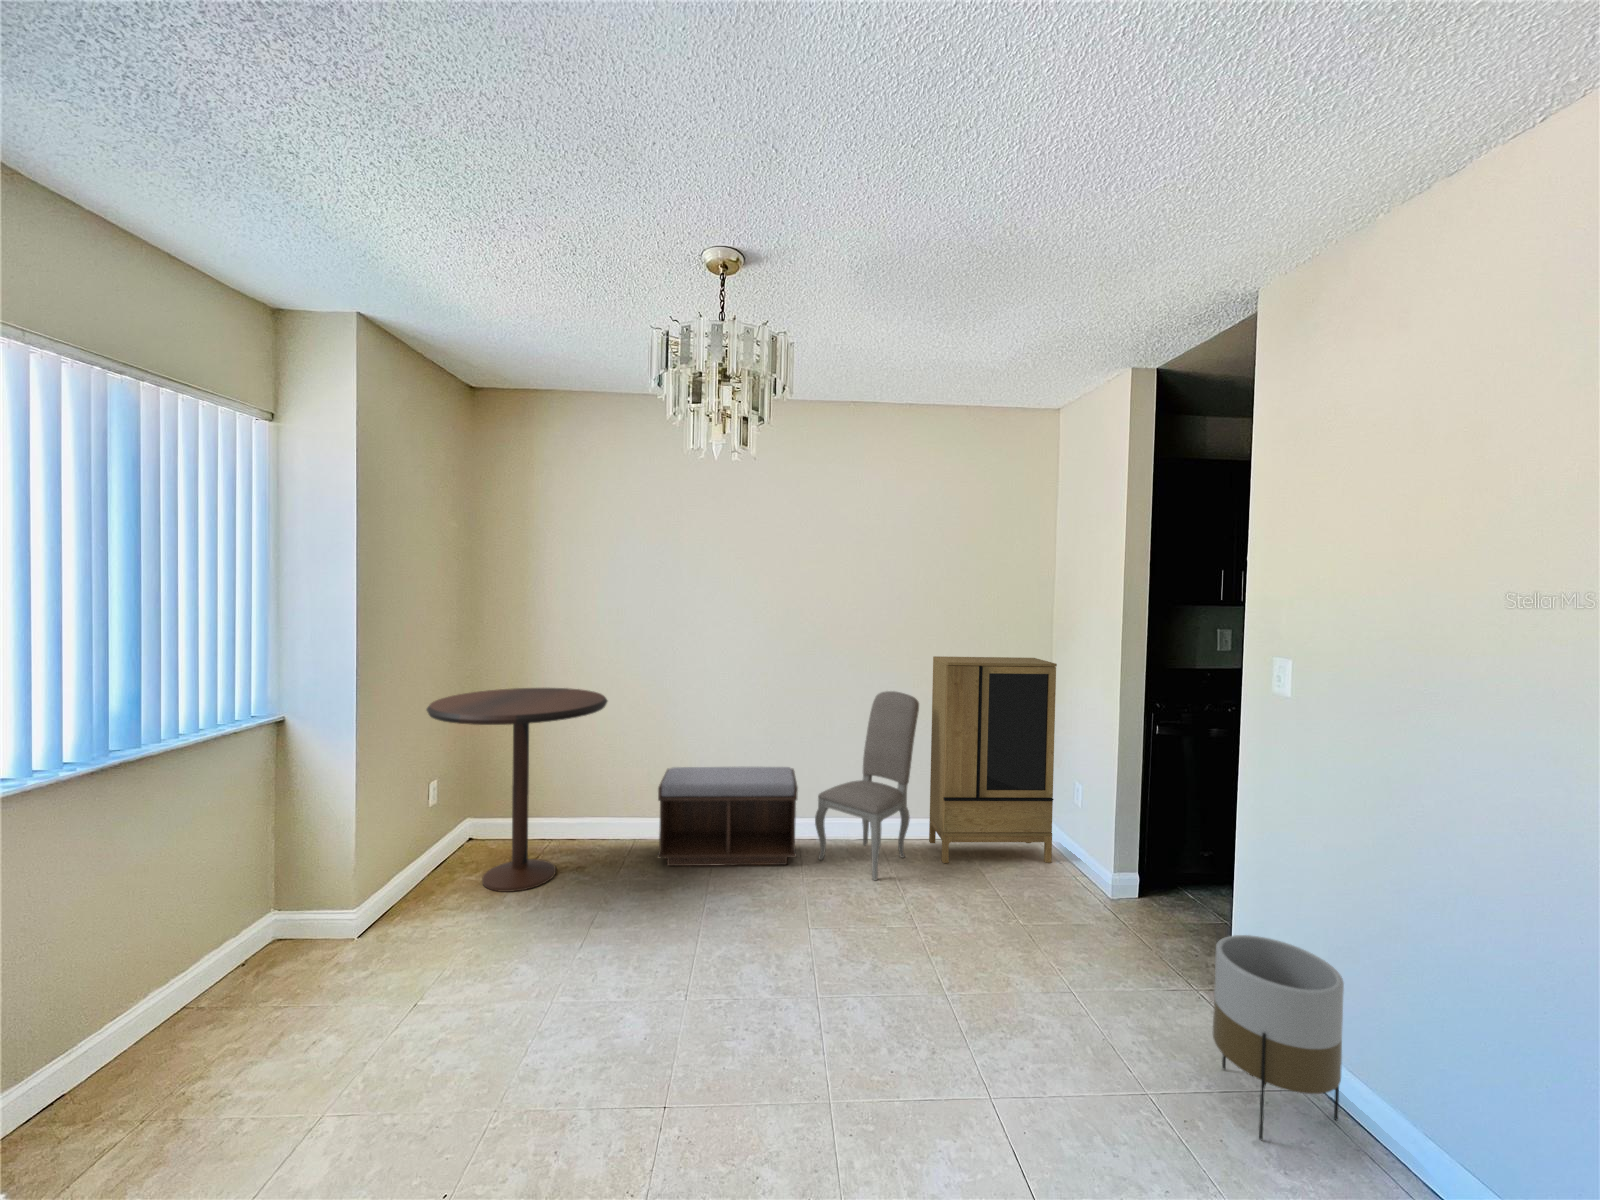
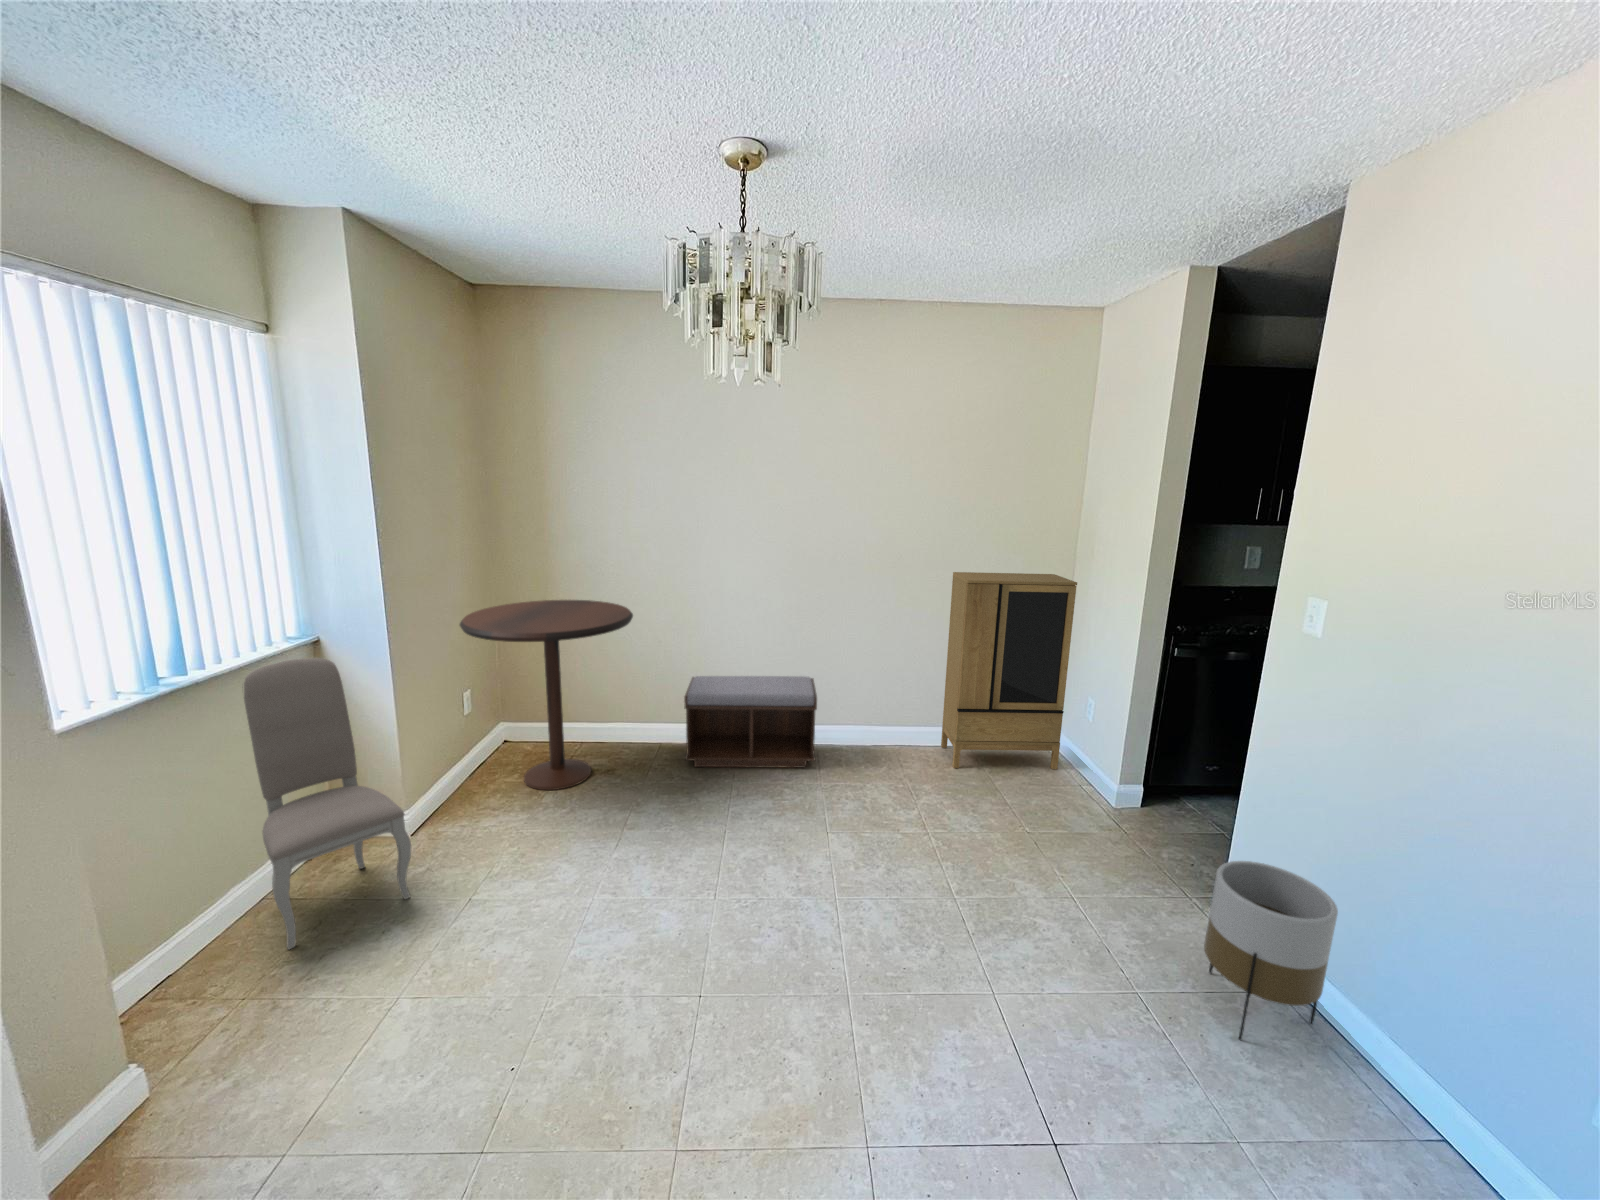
dining chair: present [815,691,919,880] -> present [244,658,411,949]

